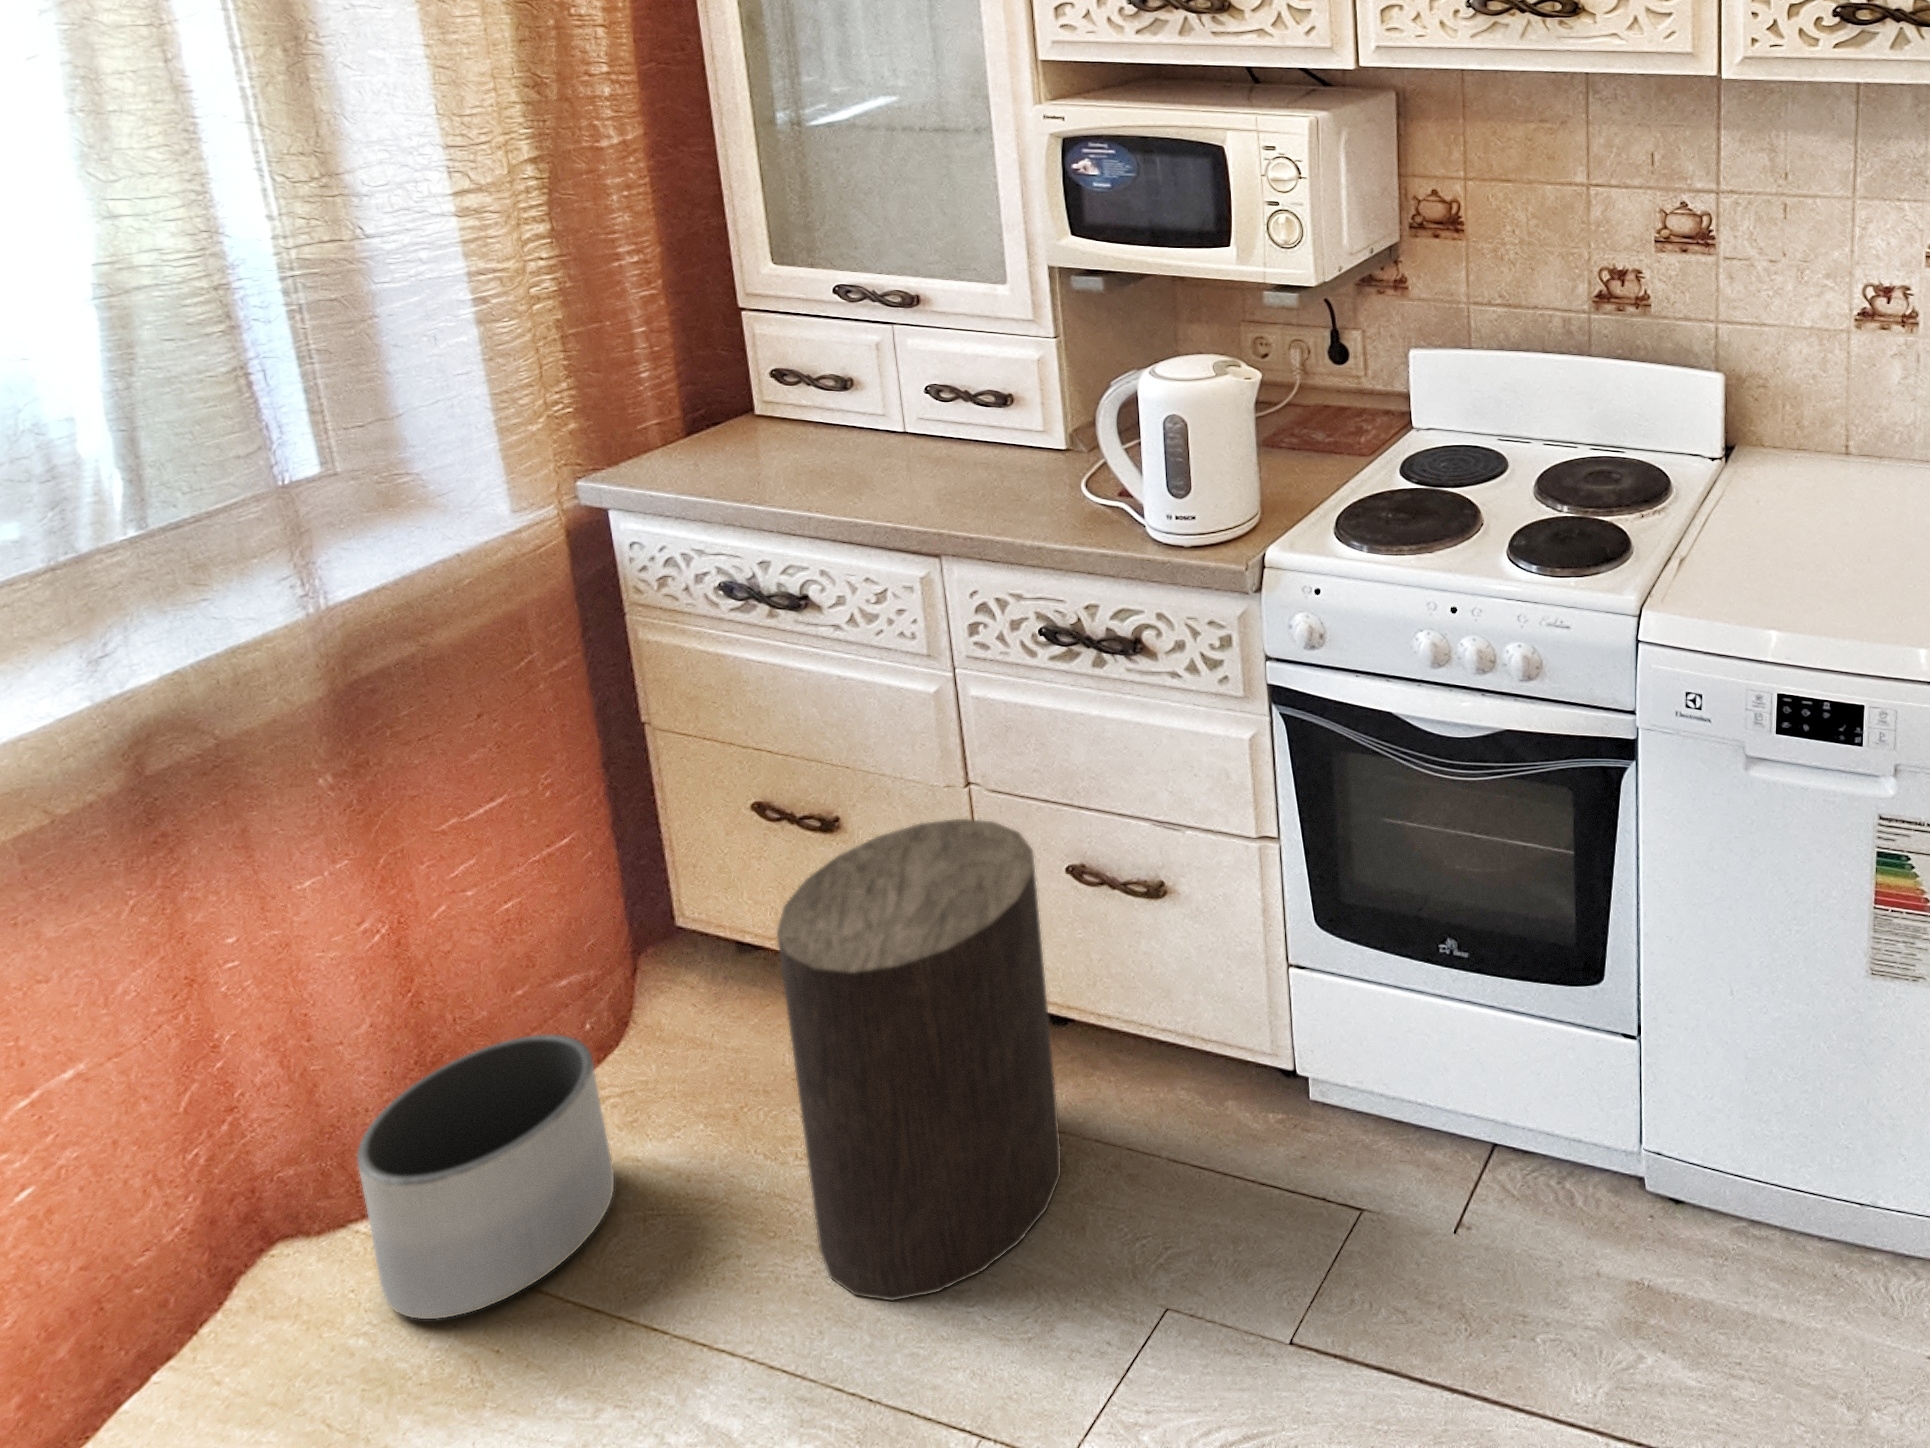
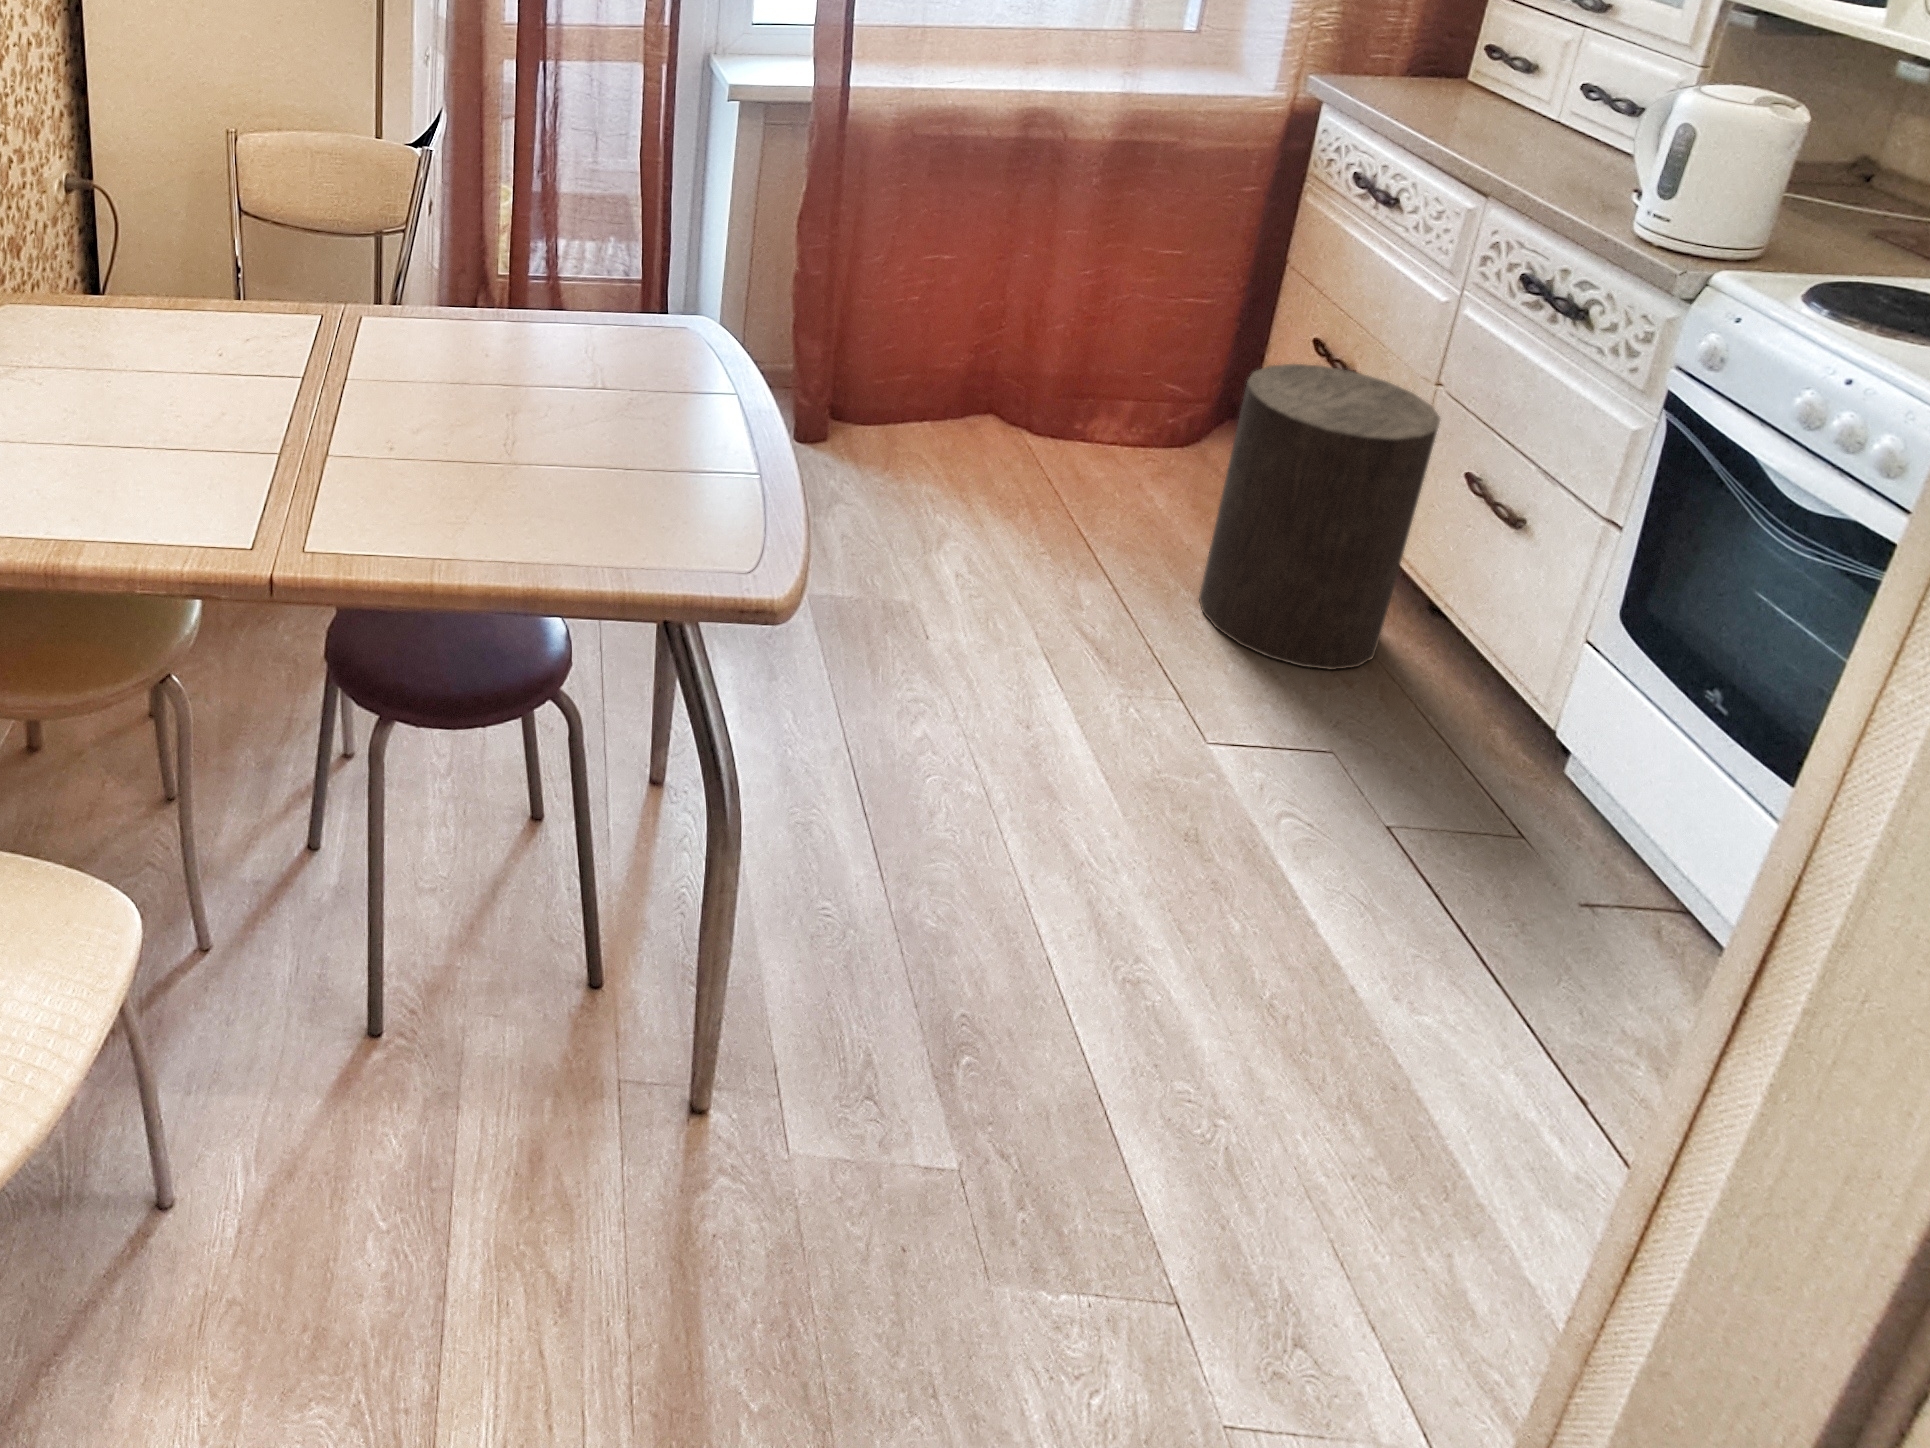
planter: present [357,1035,614,1319] -> none [1033,372,1163,501]

